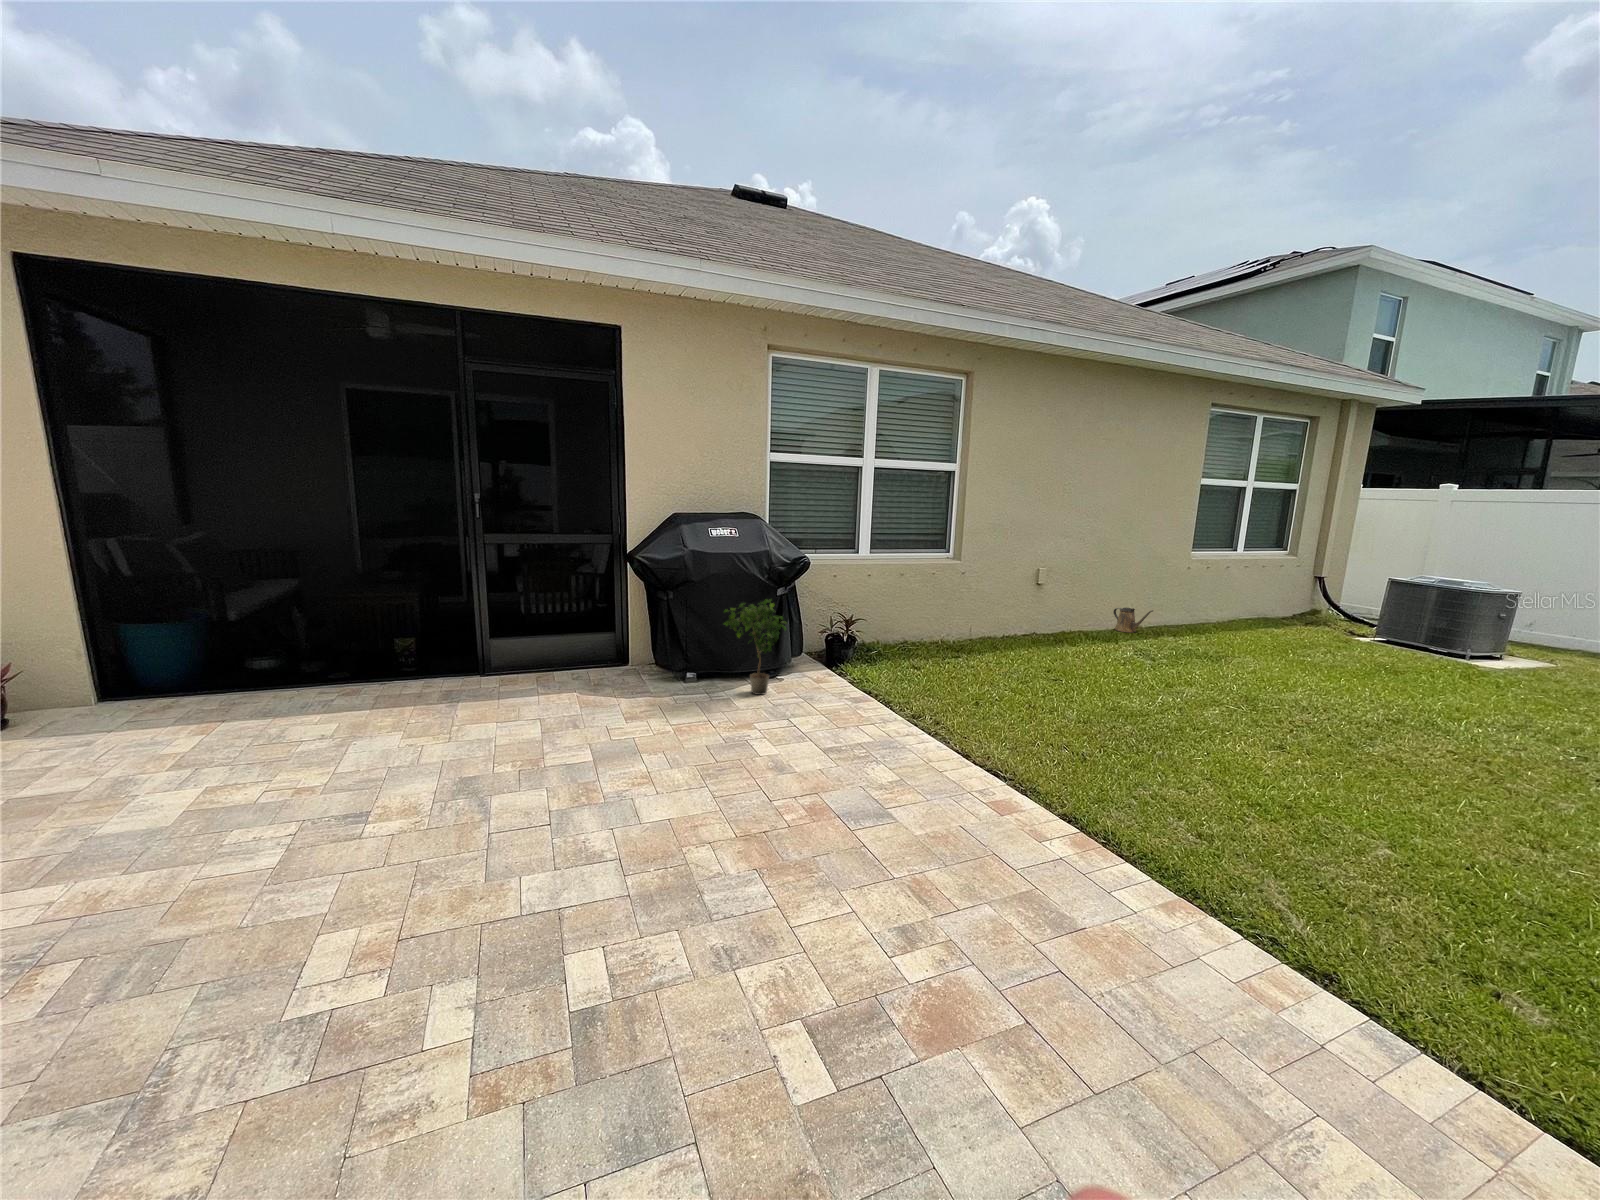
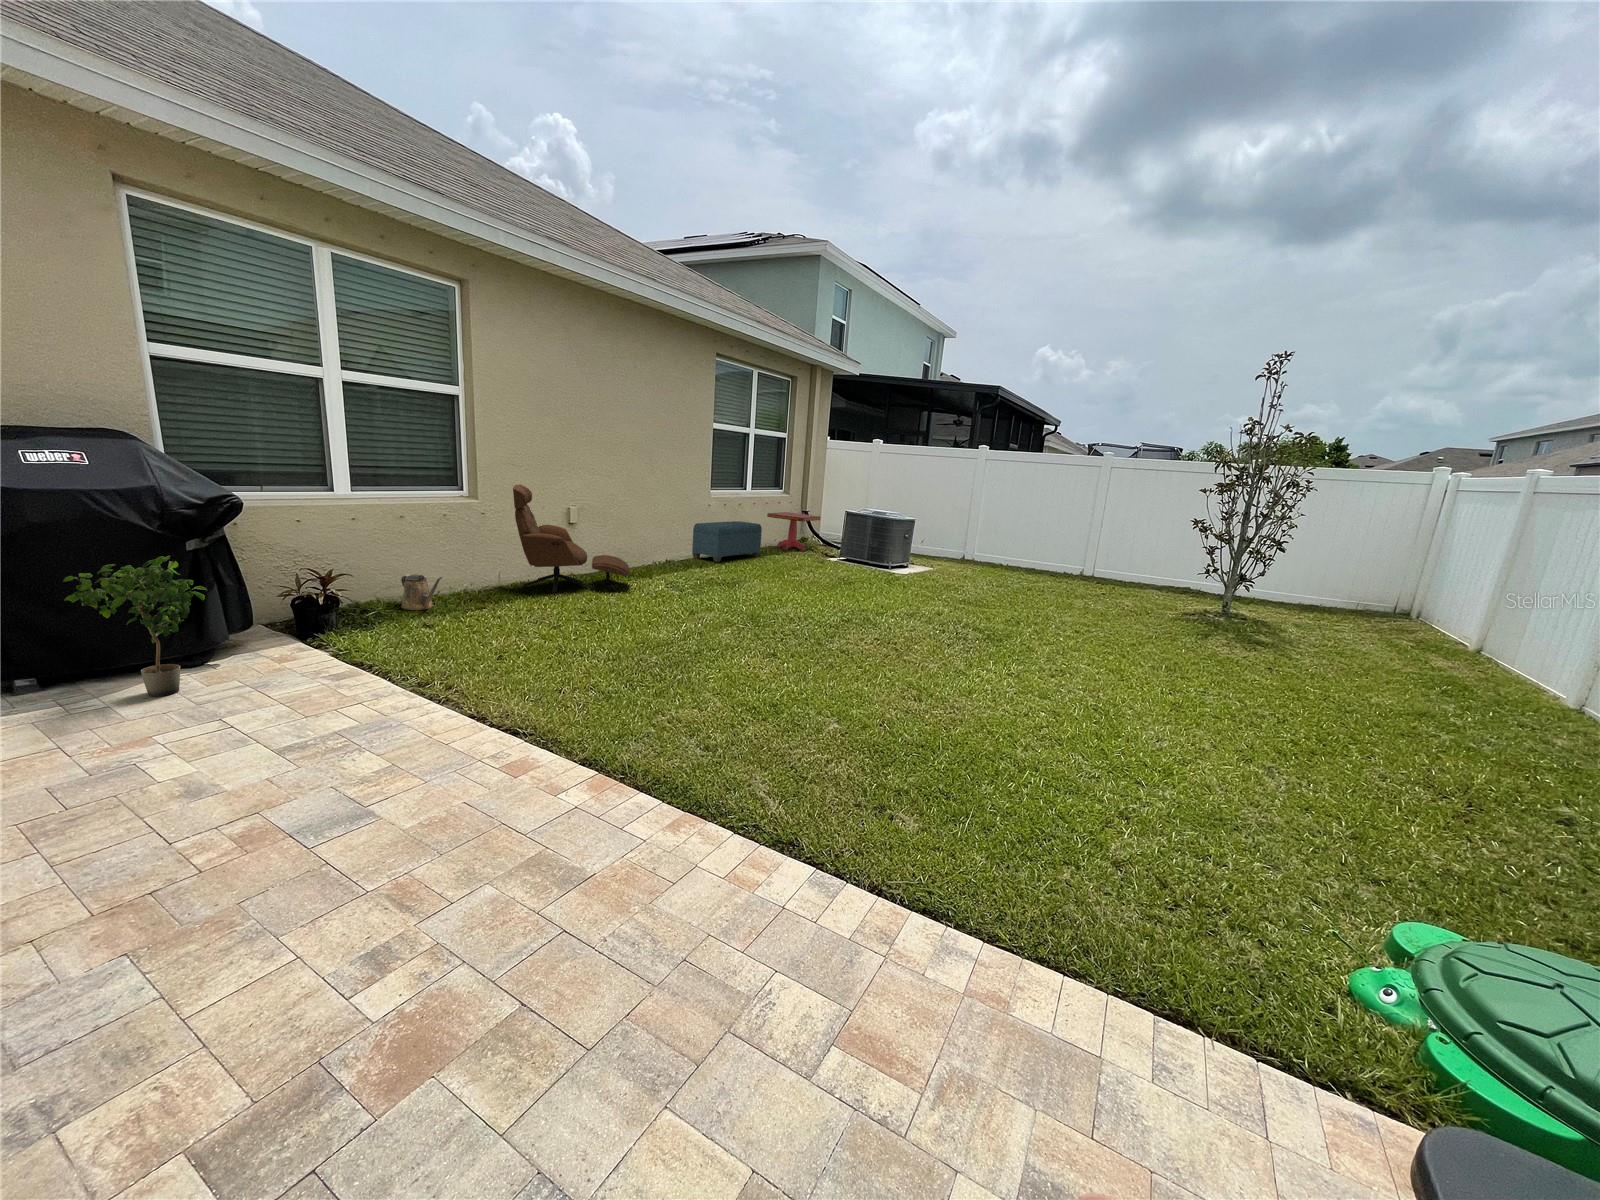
lounge chair: none [988,547,1094,653] -> present [513,485,629,592]
side table: none [1262,577,1345,625] -> present [767,512,820,551]
bench: none [1162,586,1255,631] -> present [692,521,762,562]
watering can: present [1113,608,1153,632] -> present [401,574,442,610]

